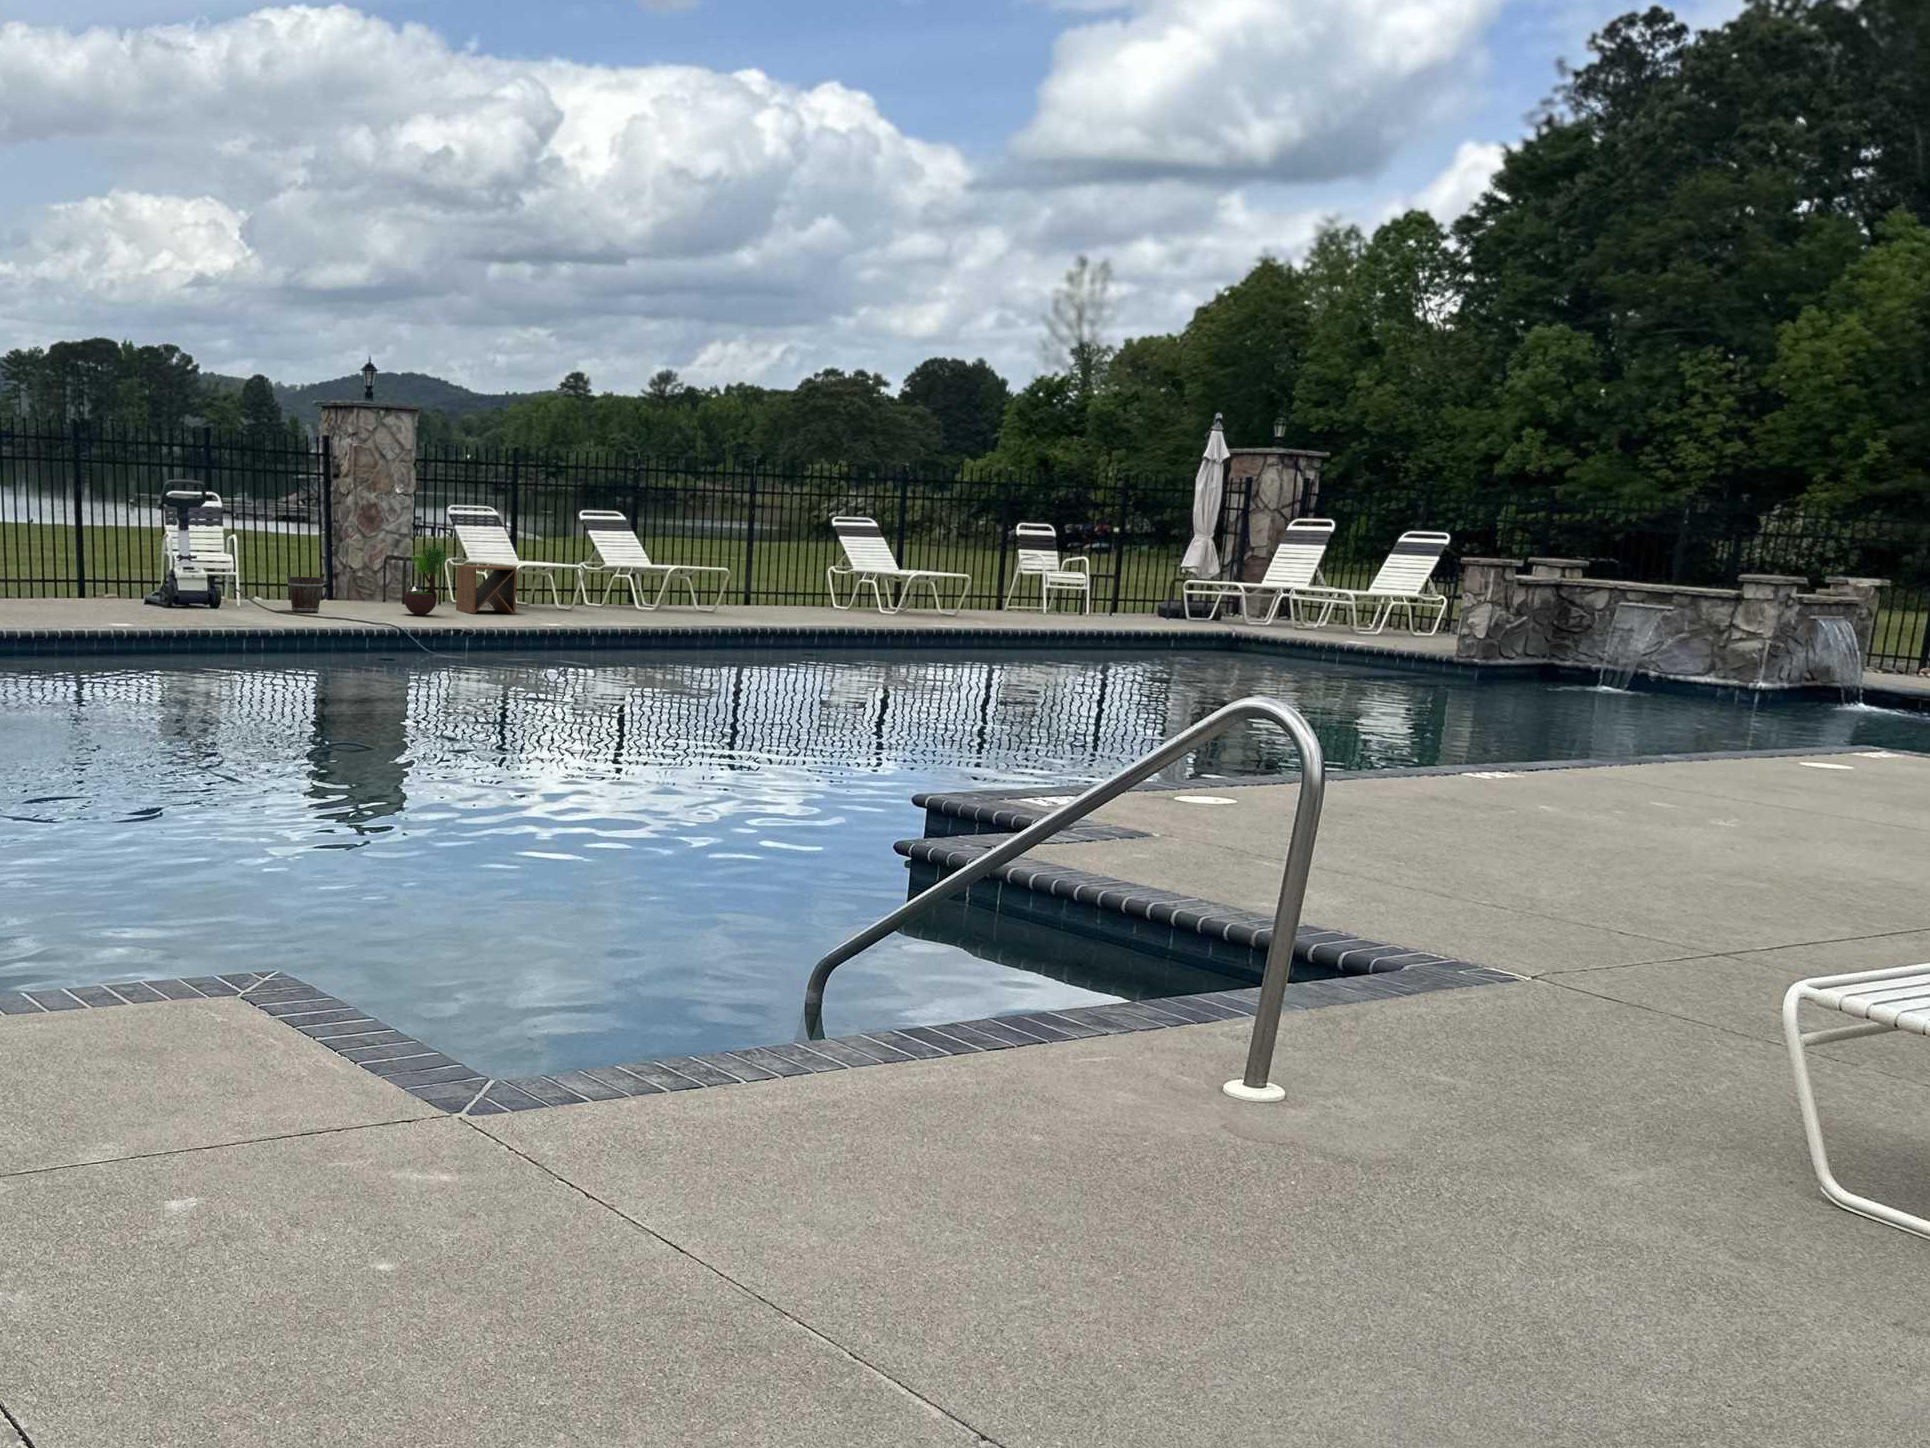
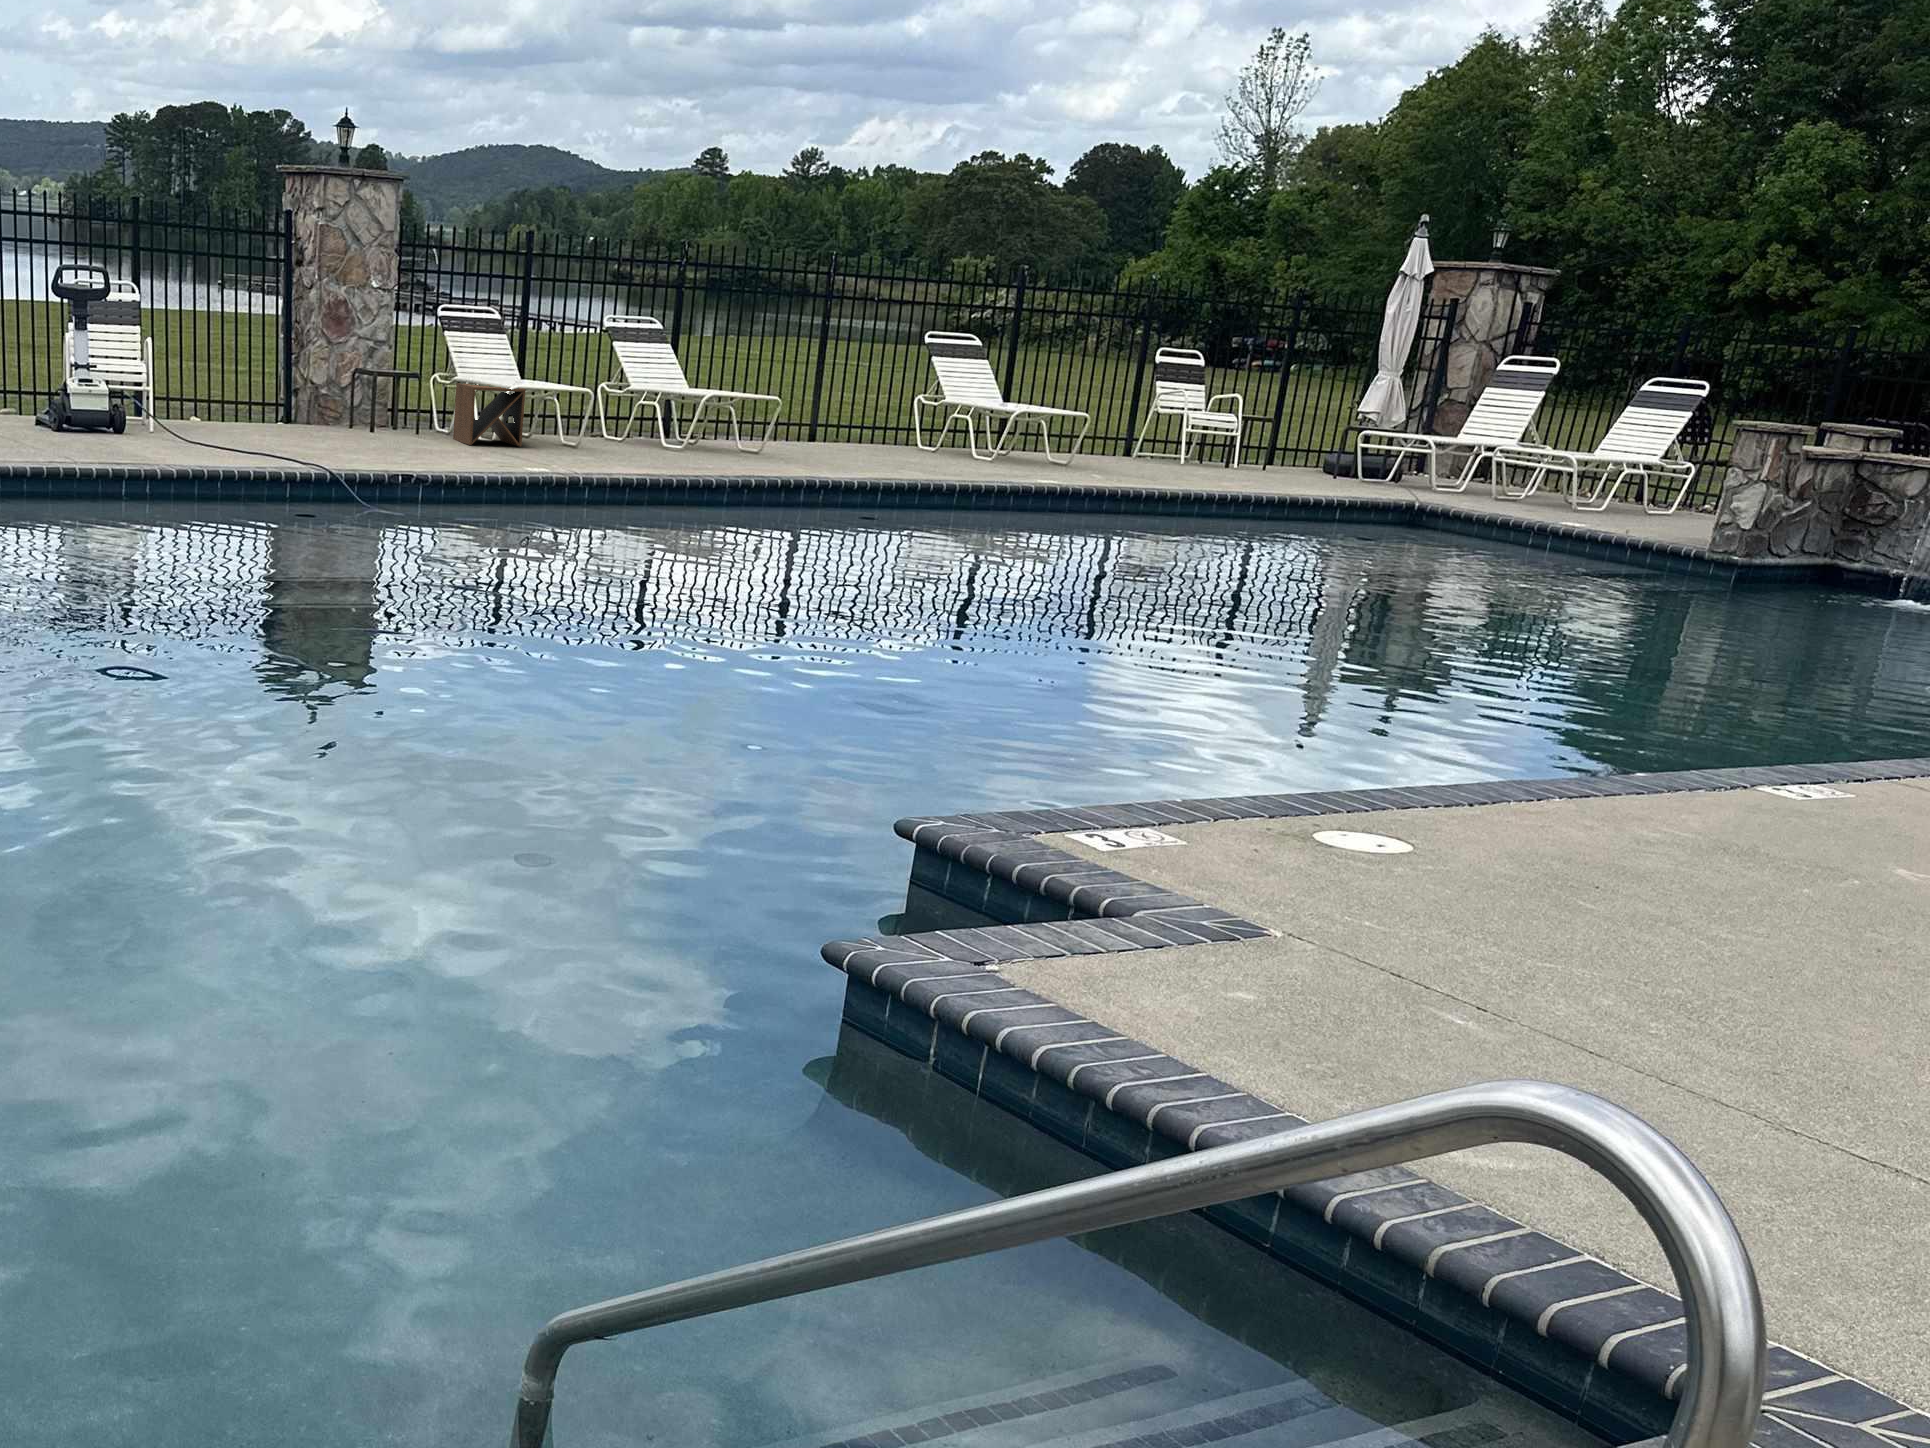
potted tree: present [404,544,447,615] -> none [384,351,437,446]
bucket: present [287,573,325,612] -> none [243,388,288,438]

